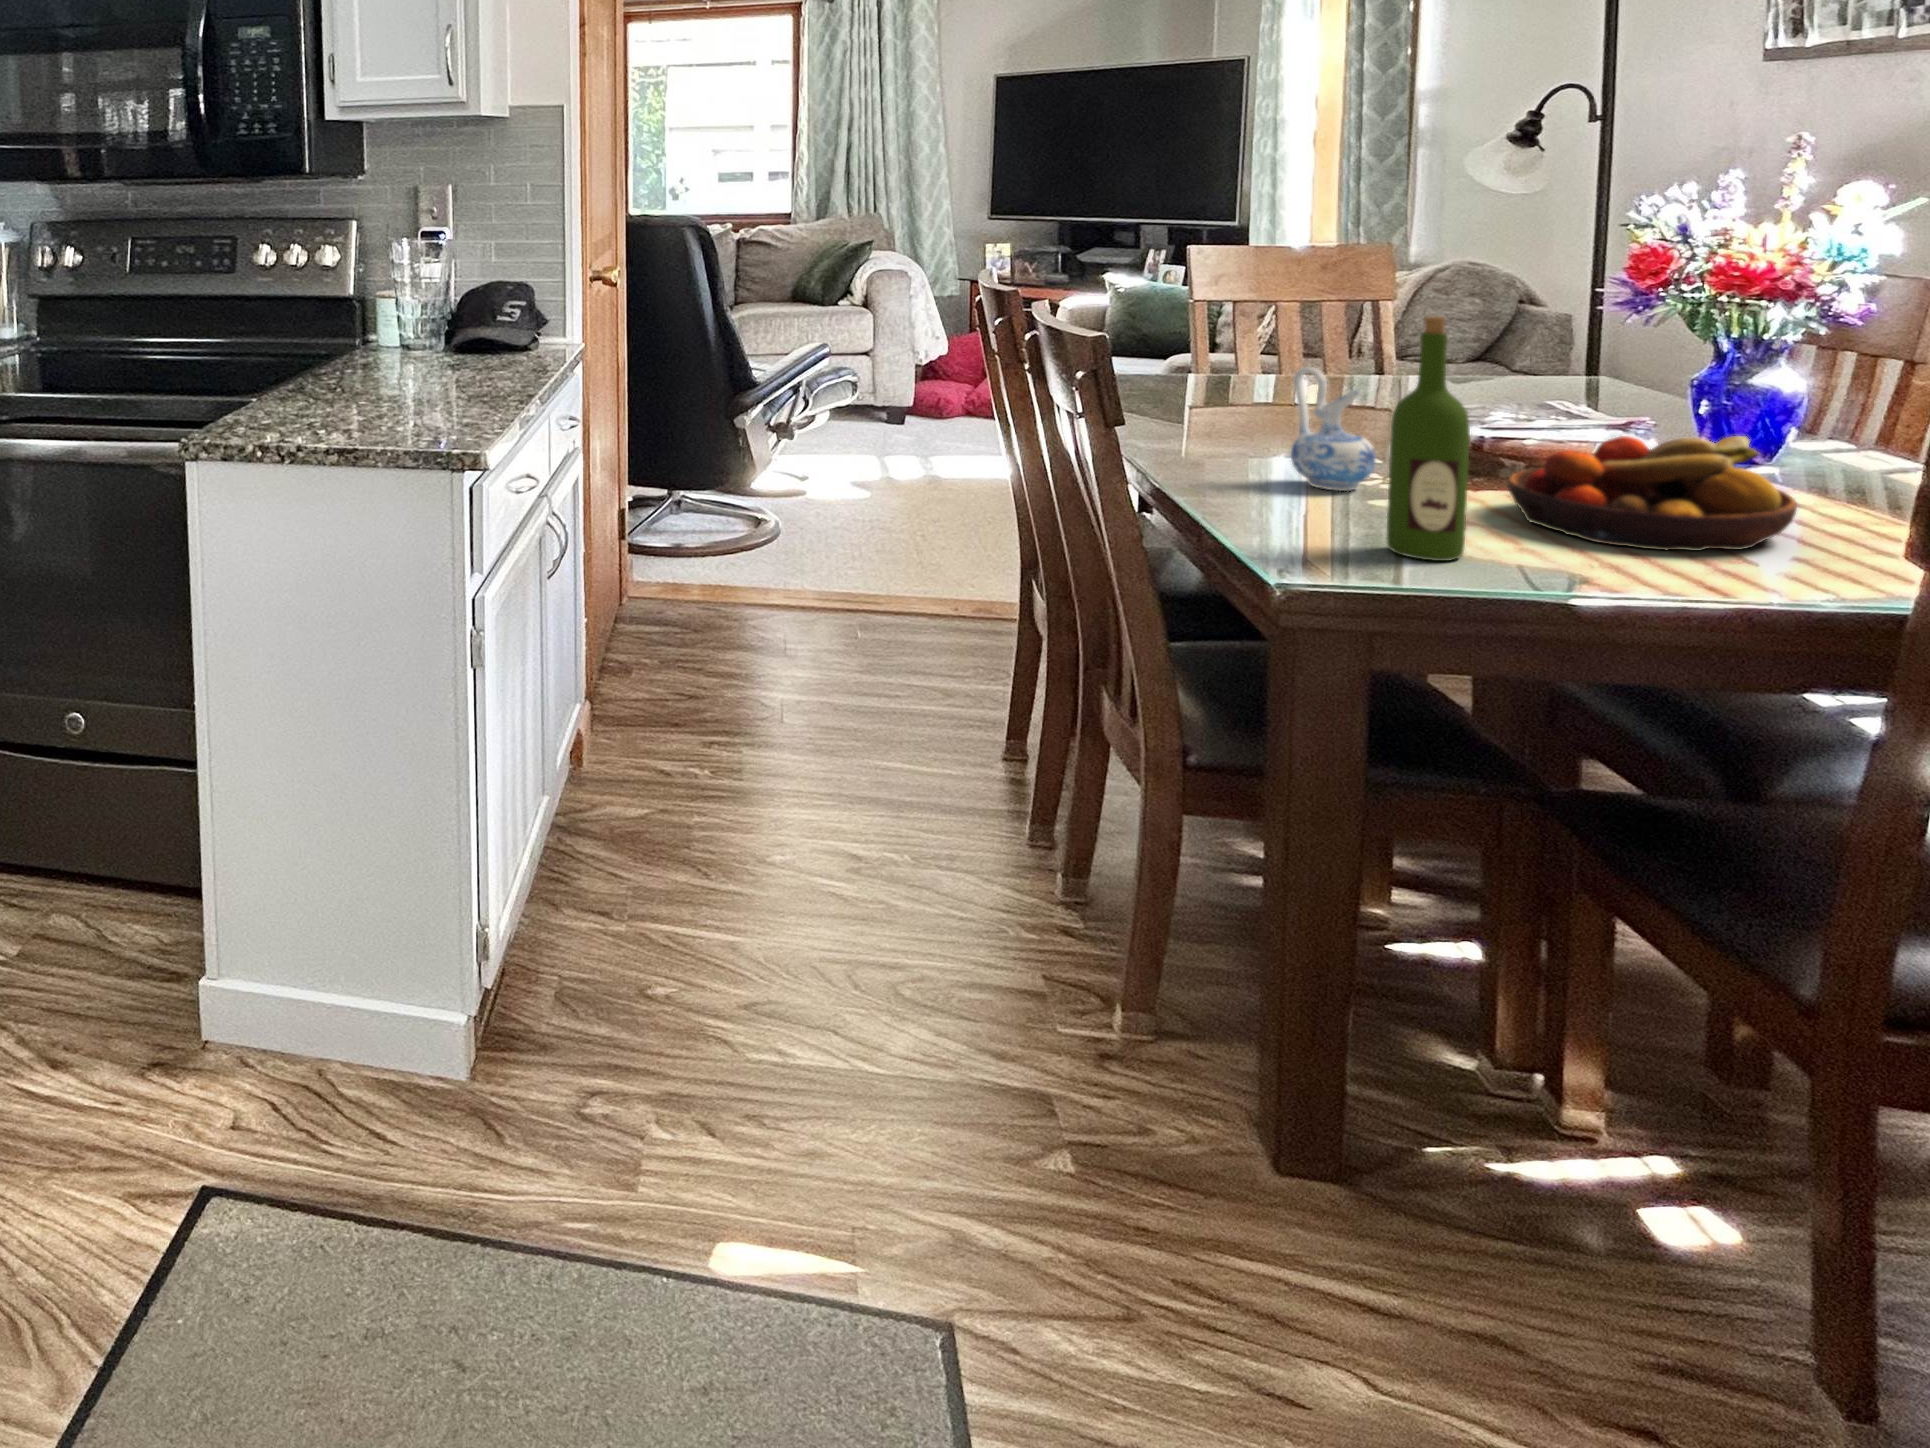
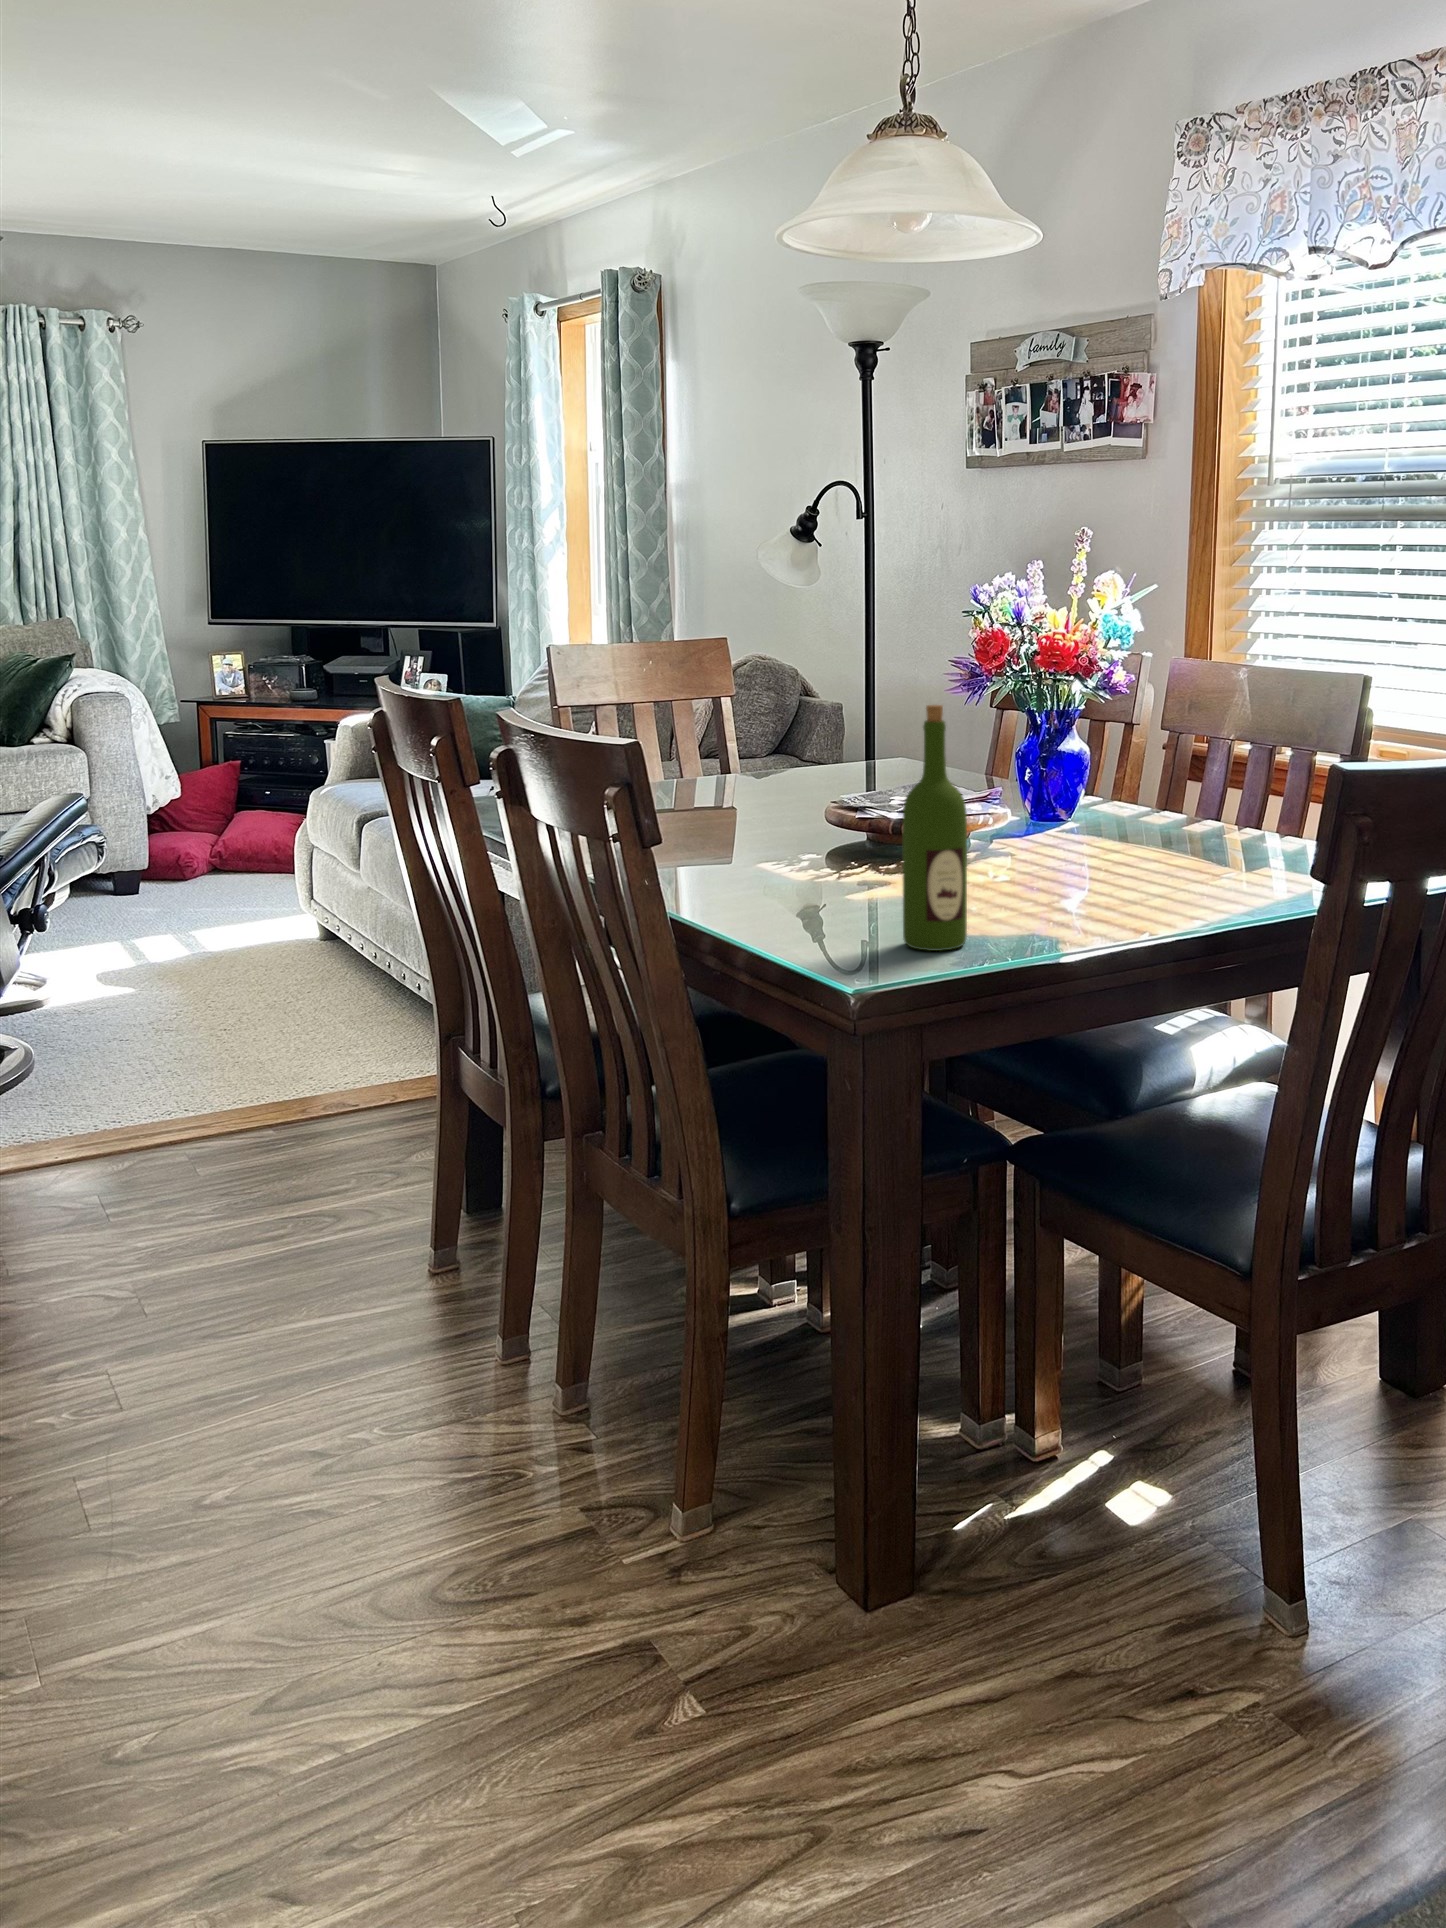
ceramic pitcher: present [1291,367,1376,491] -> none [763,768,839,896]
fruit bowl: present [1508,436,1797,551] -> none [954,799,1156,911]

